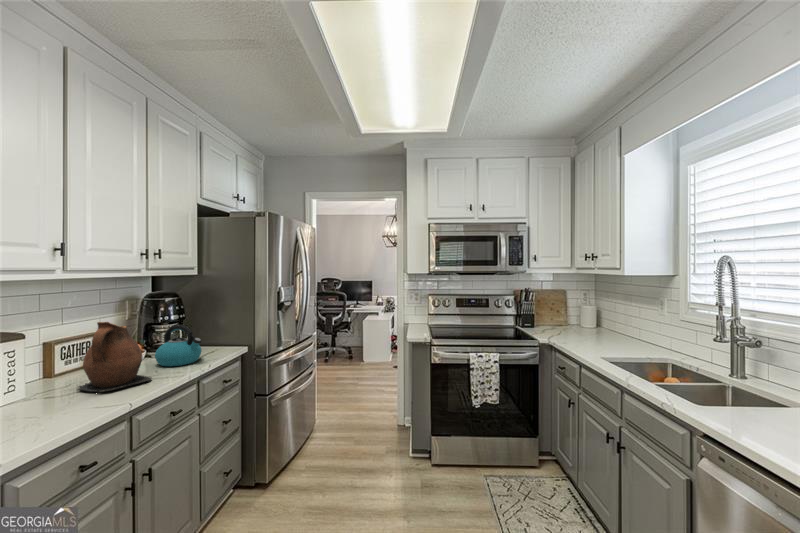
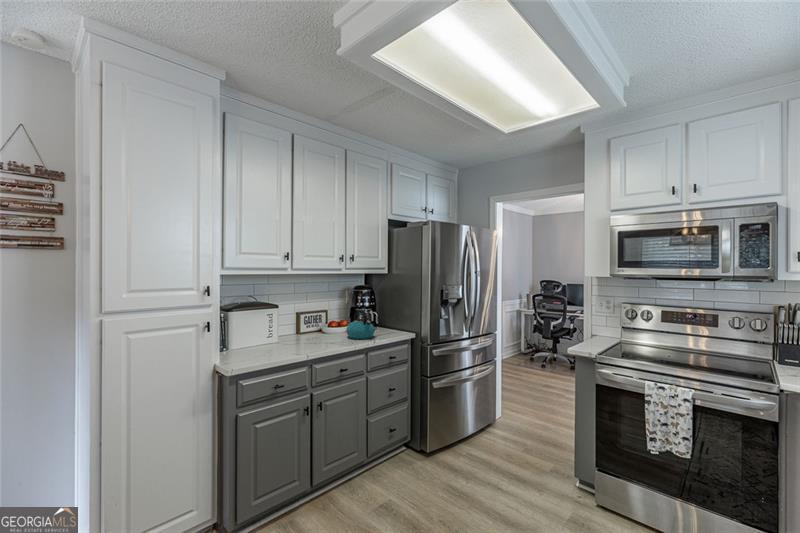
ceramic pitcher: present [78,322,152,392] -> none [298,302,335,346]

